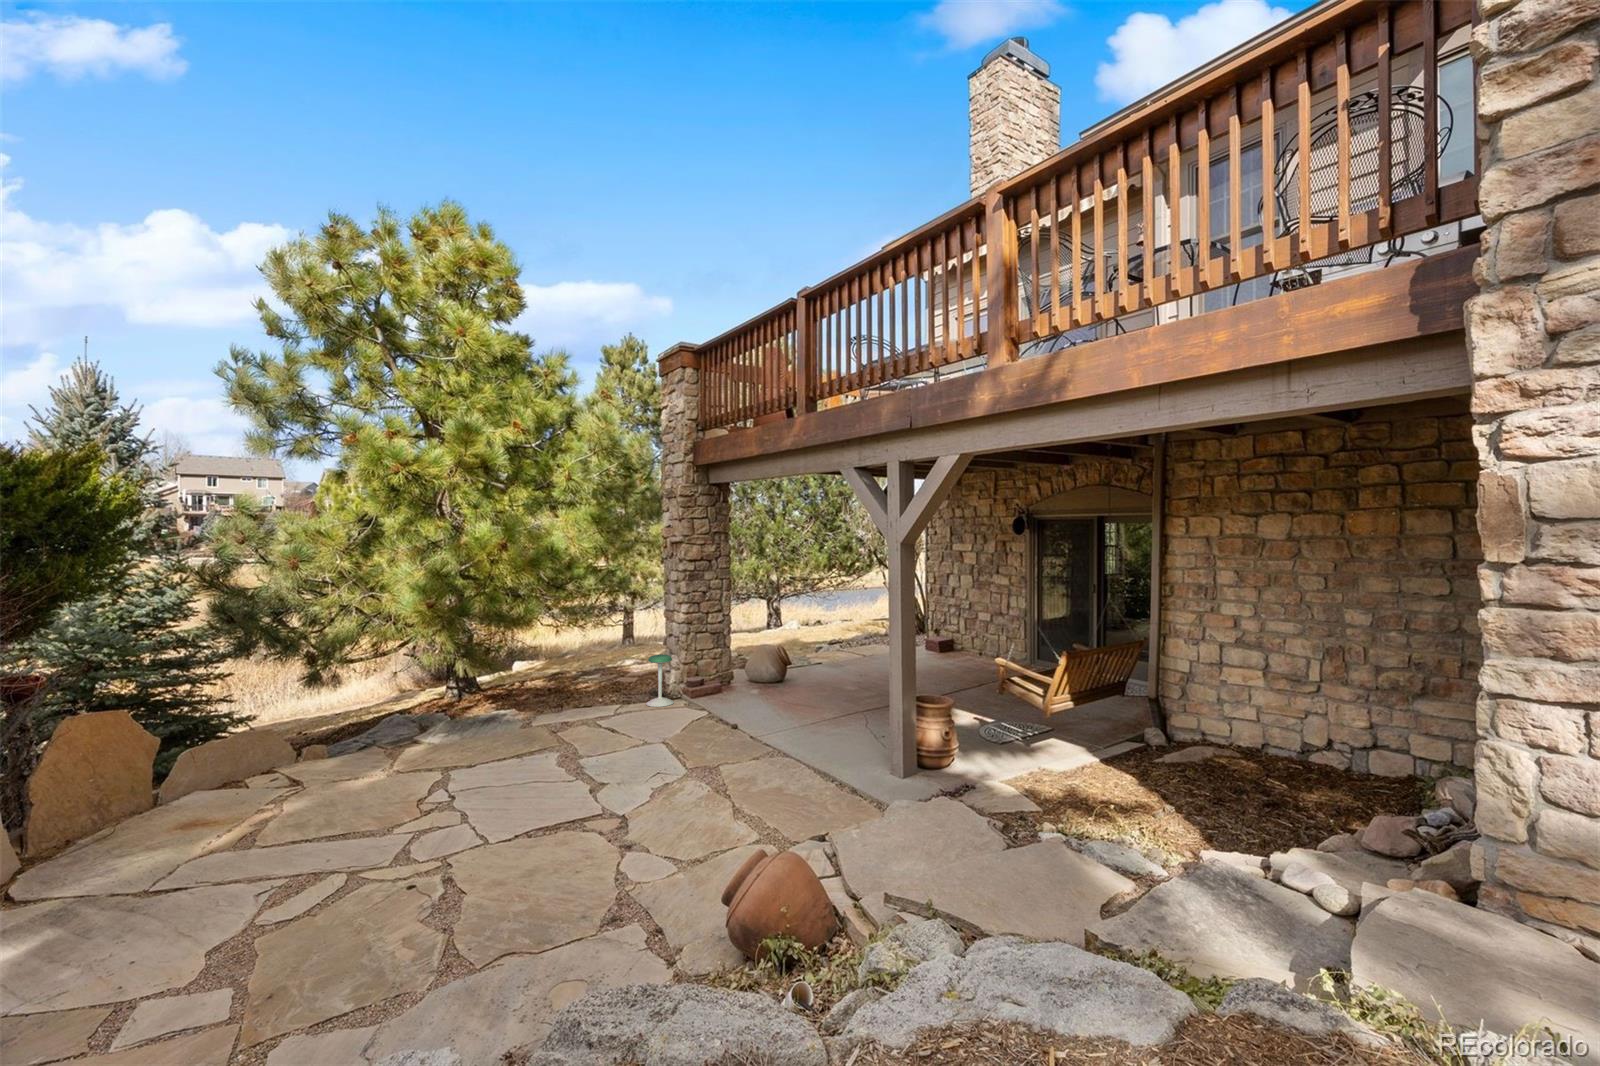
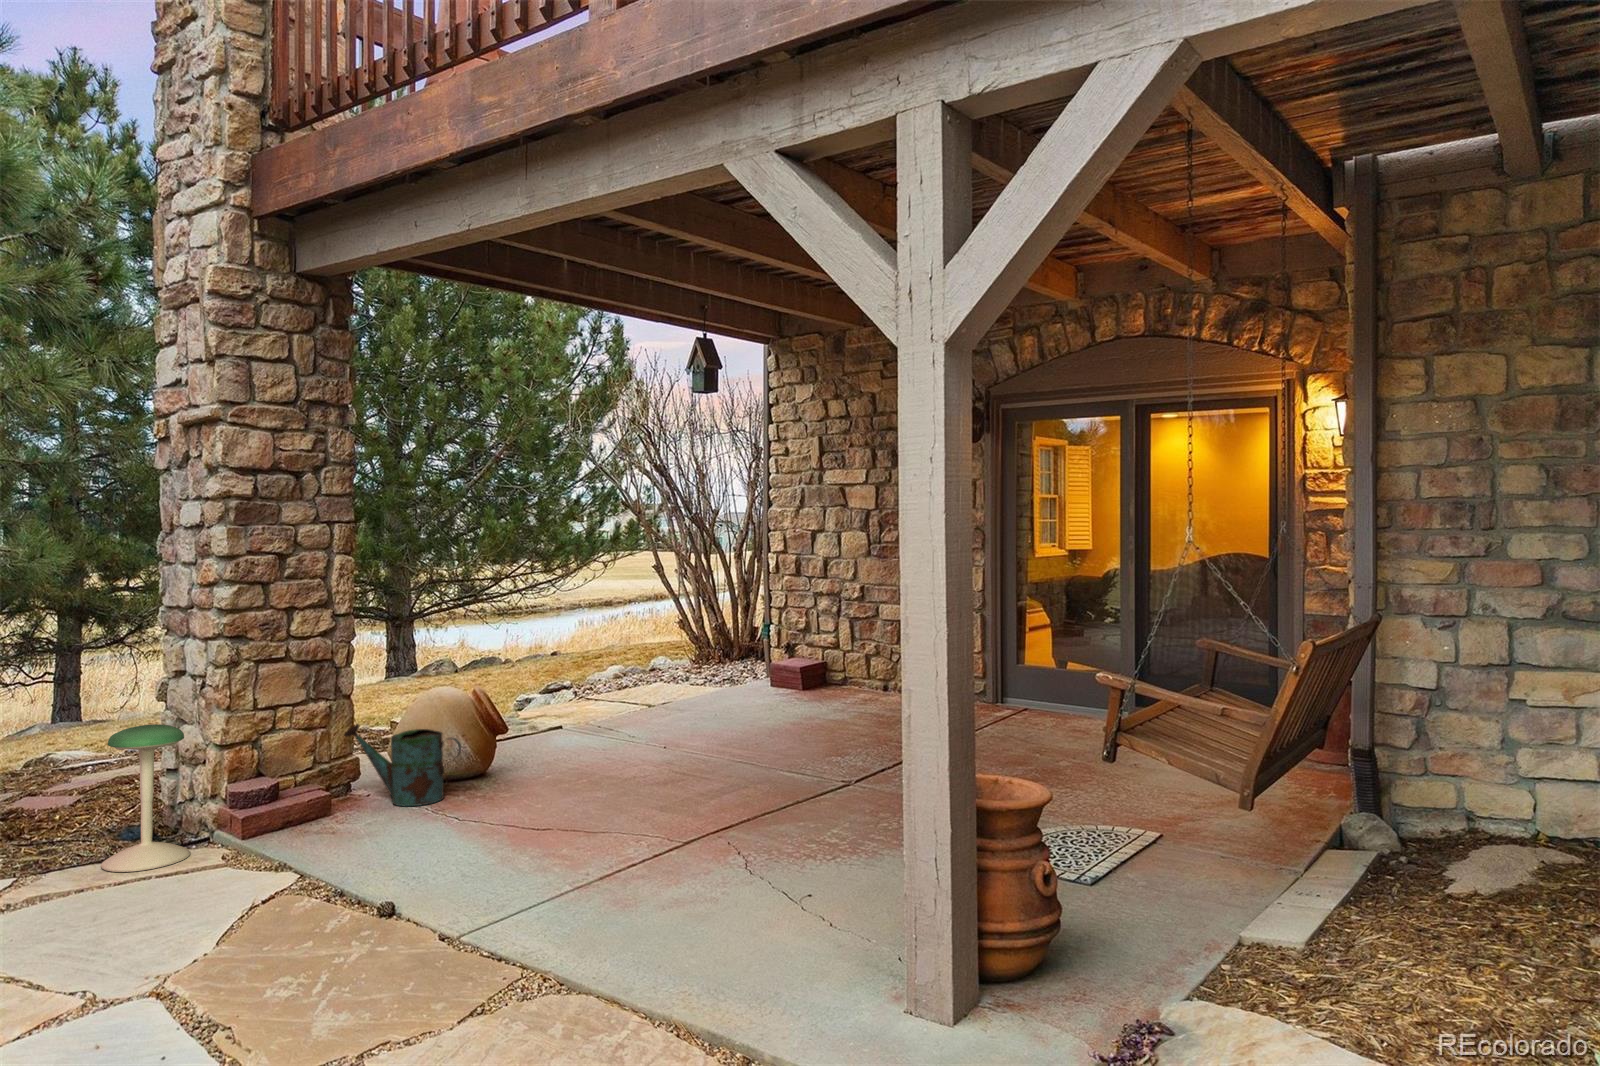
watering can: none [726,658,769,692] -> present [344,724,461,806]

